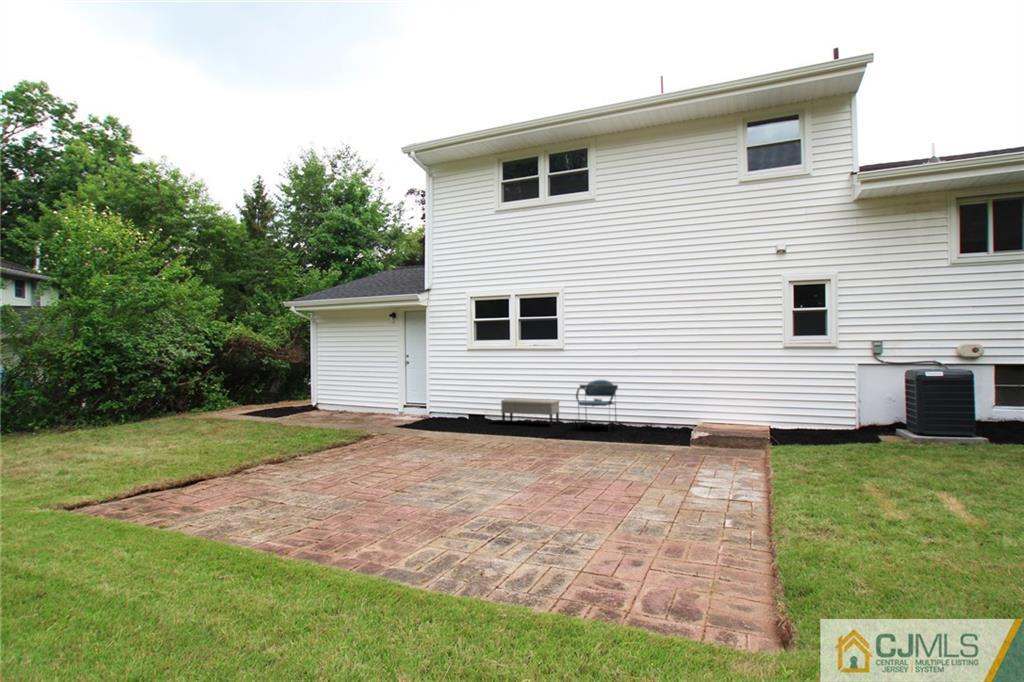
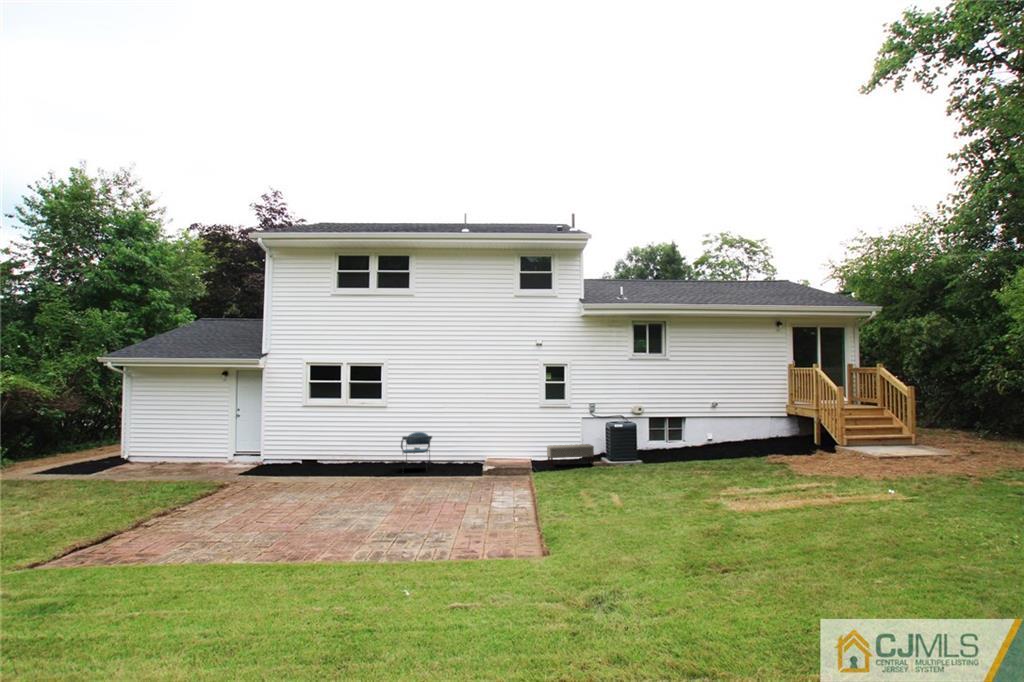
bench: present [501,398,559,427] -> present [547,444,594,467]

